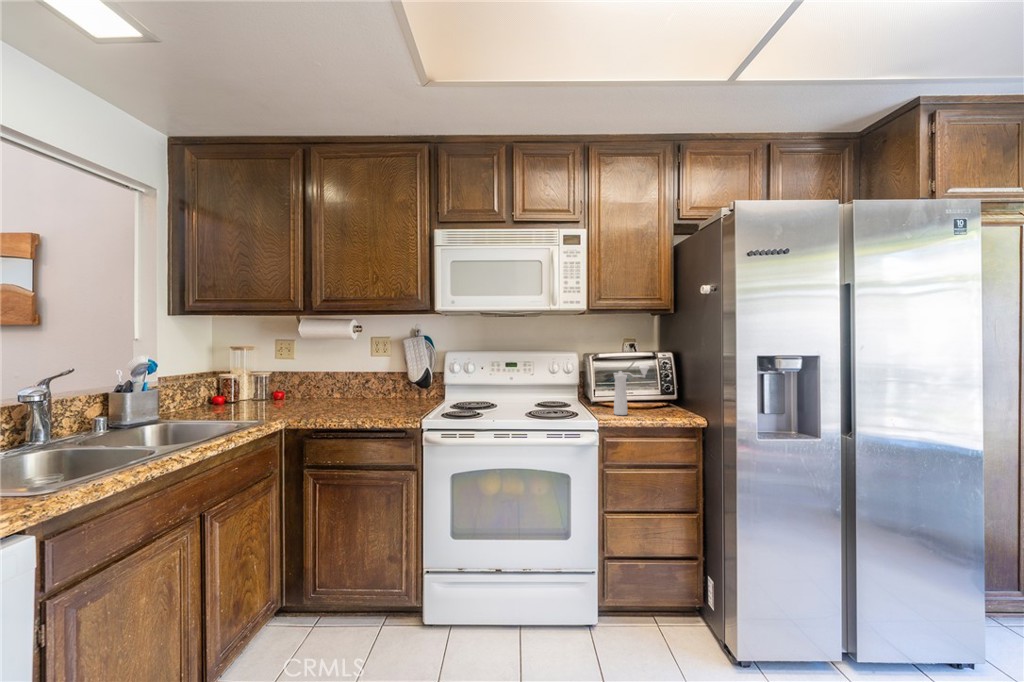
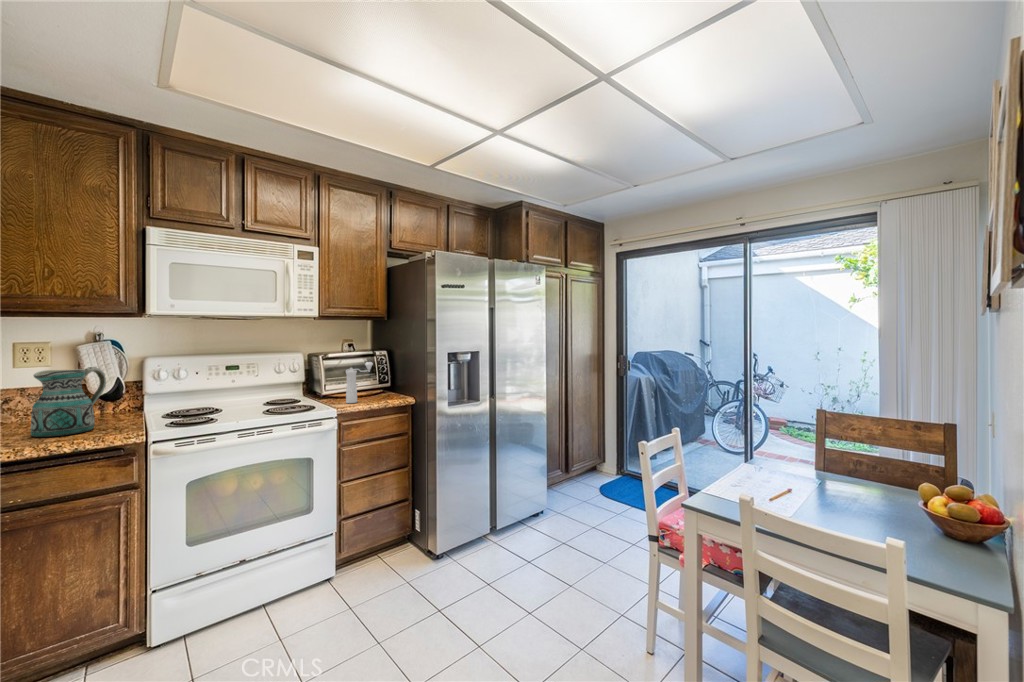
ceramic pitcher: none [364,358,411,413] -> present [31,367,106,437]

